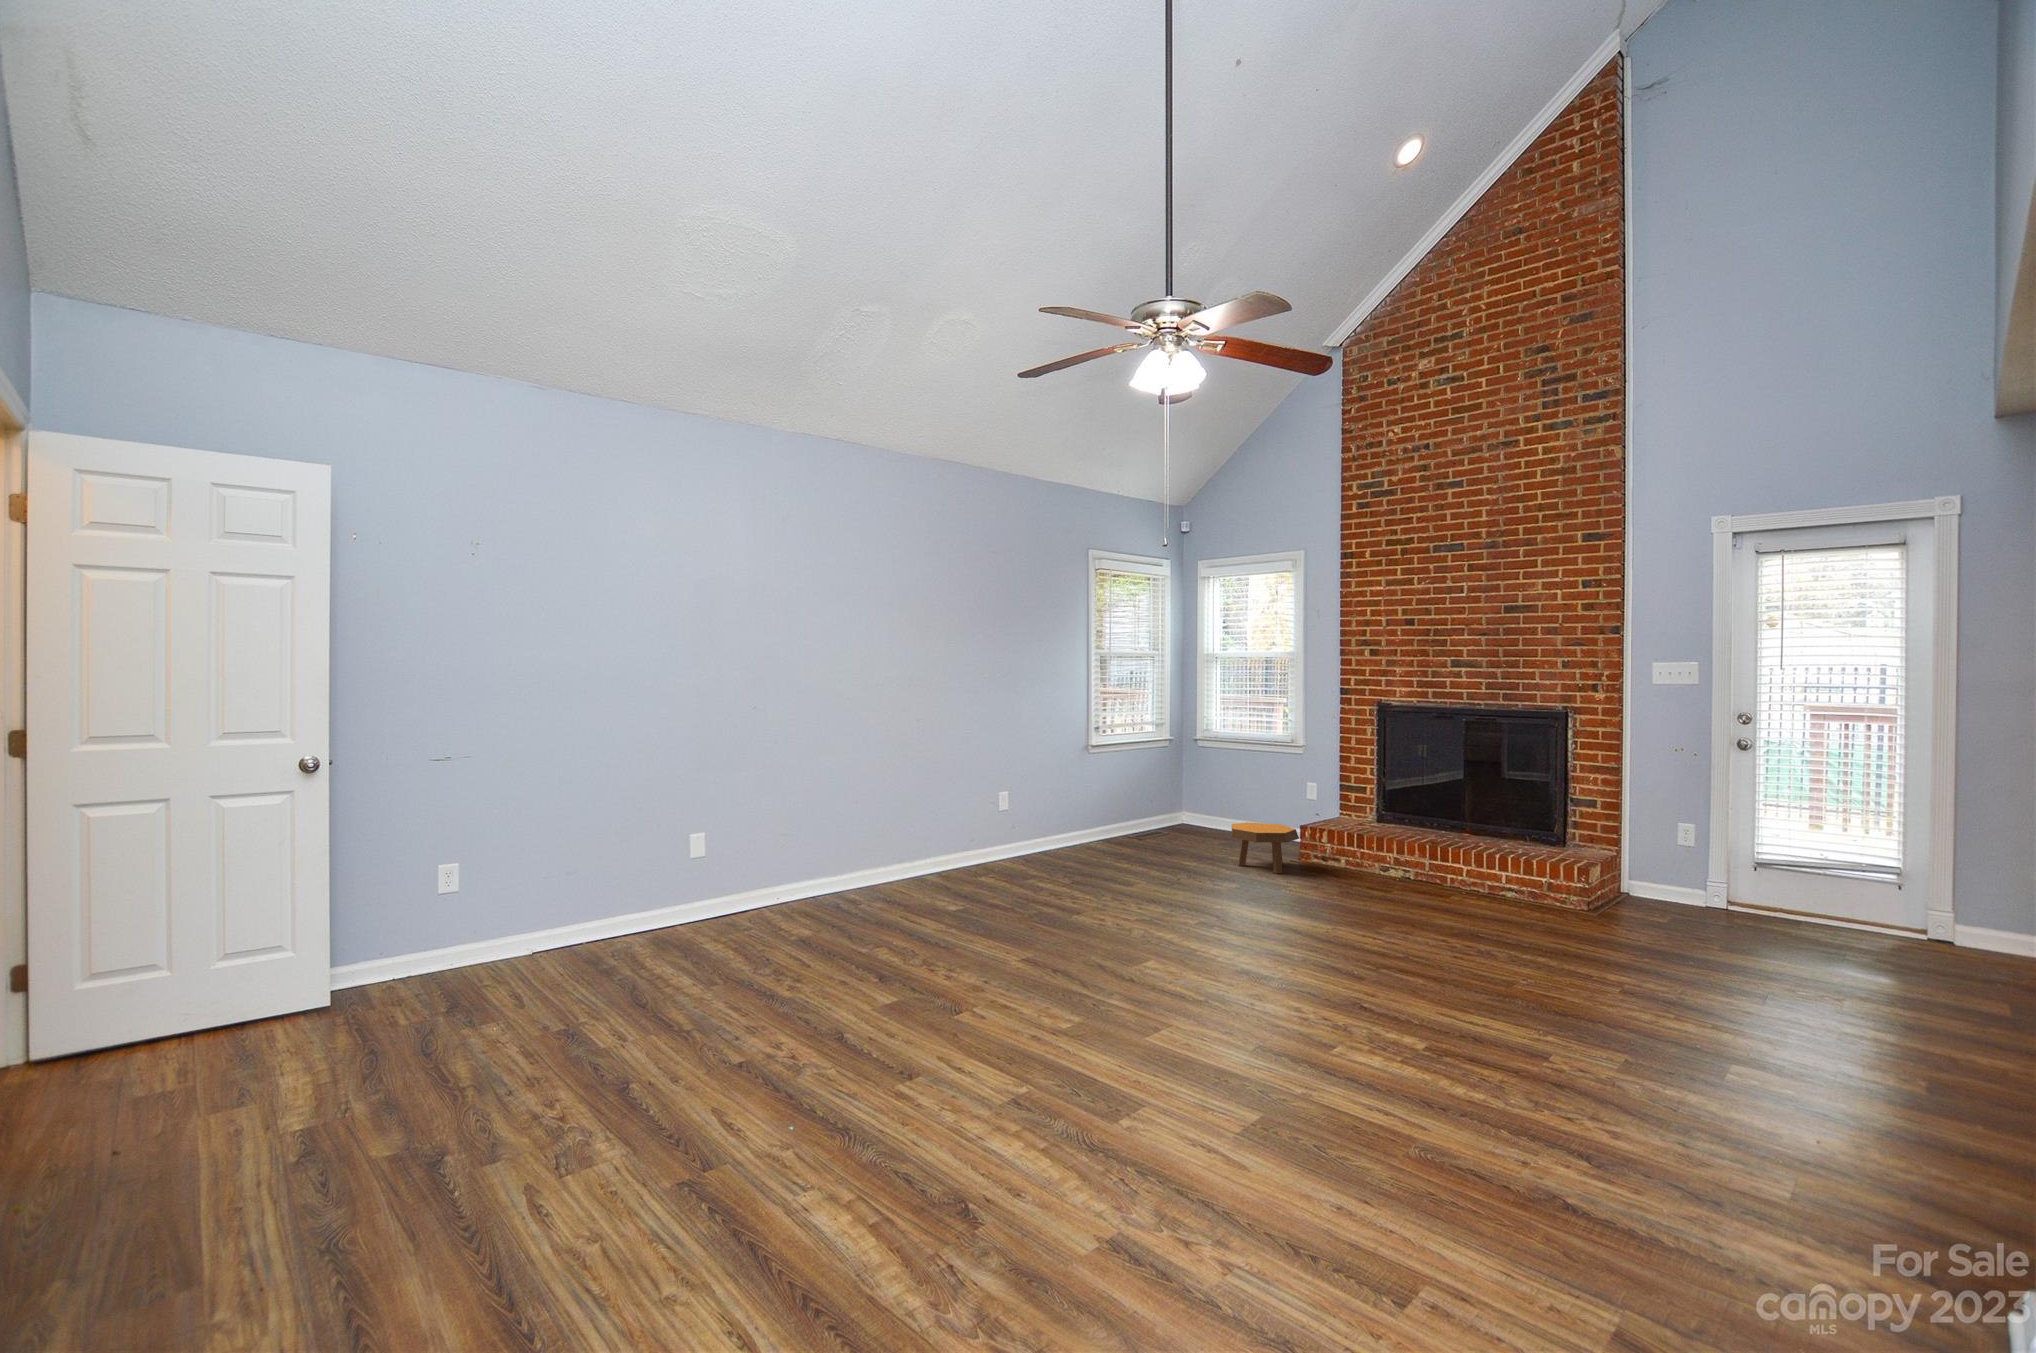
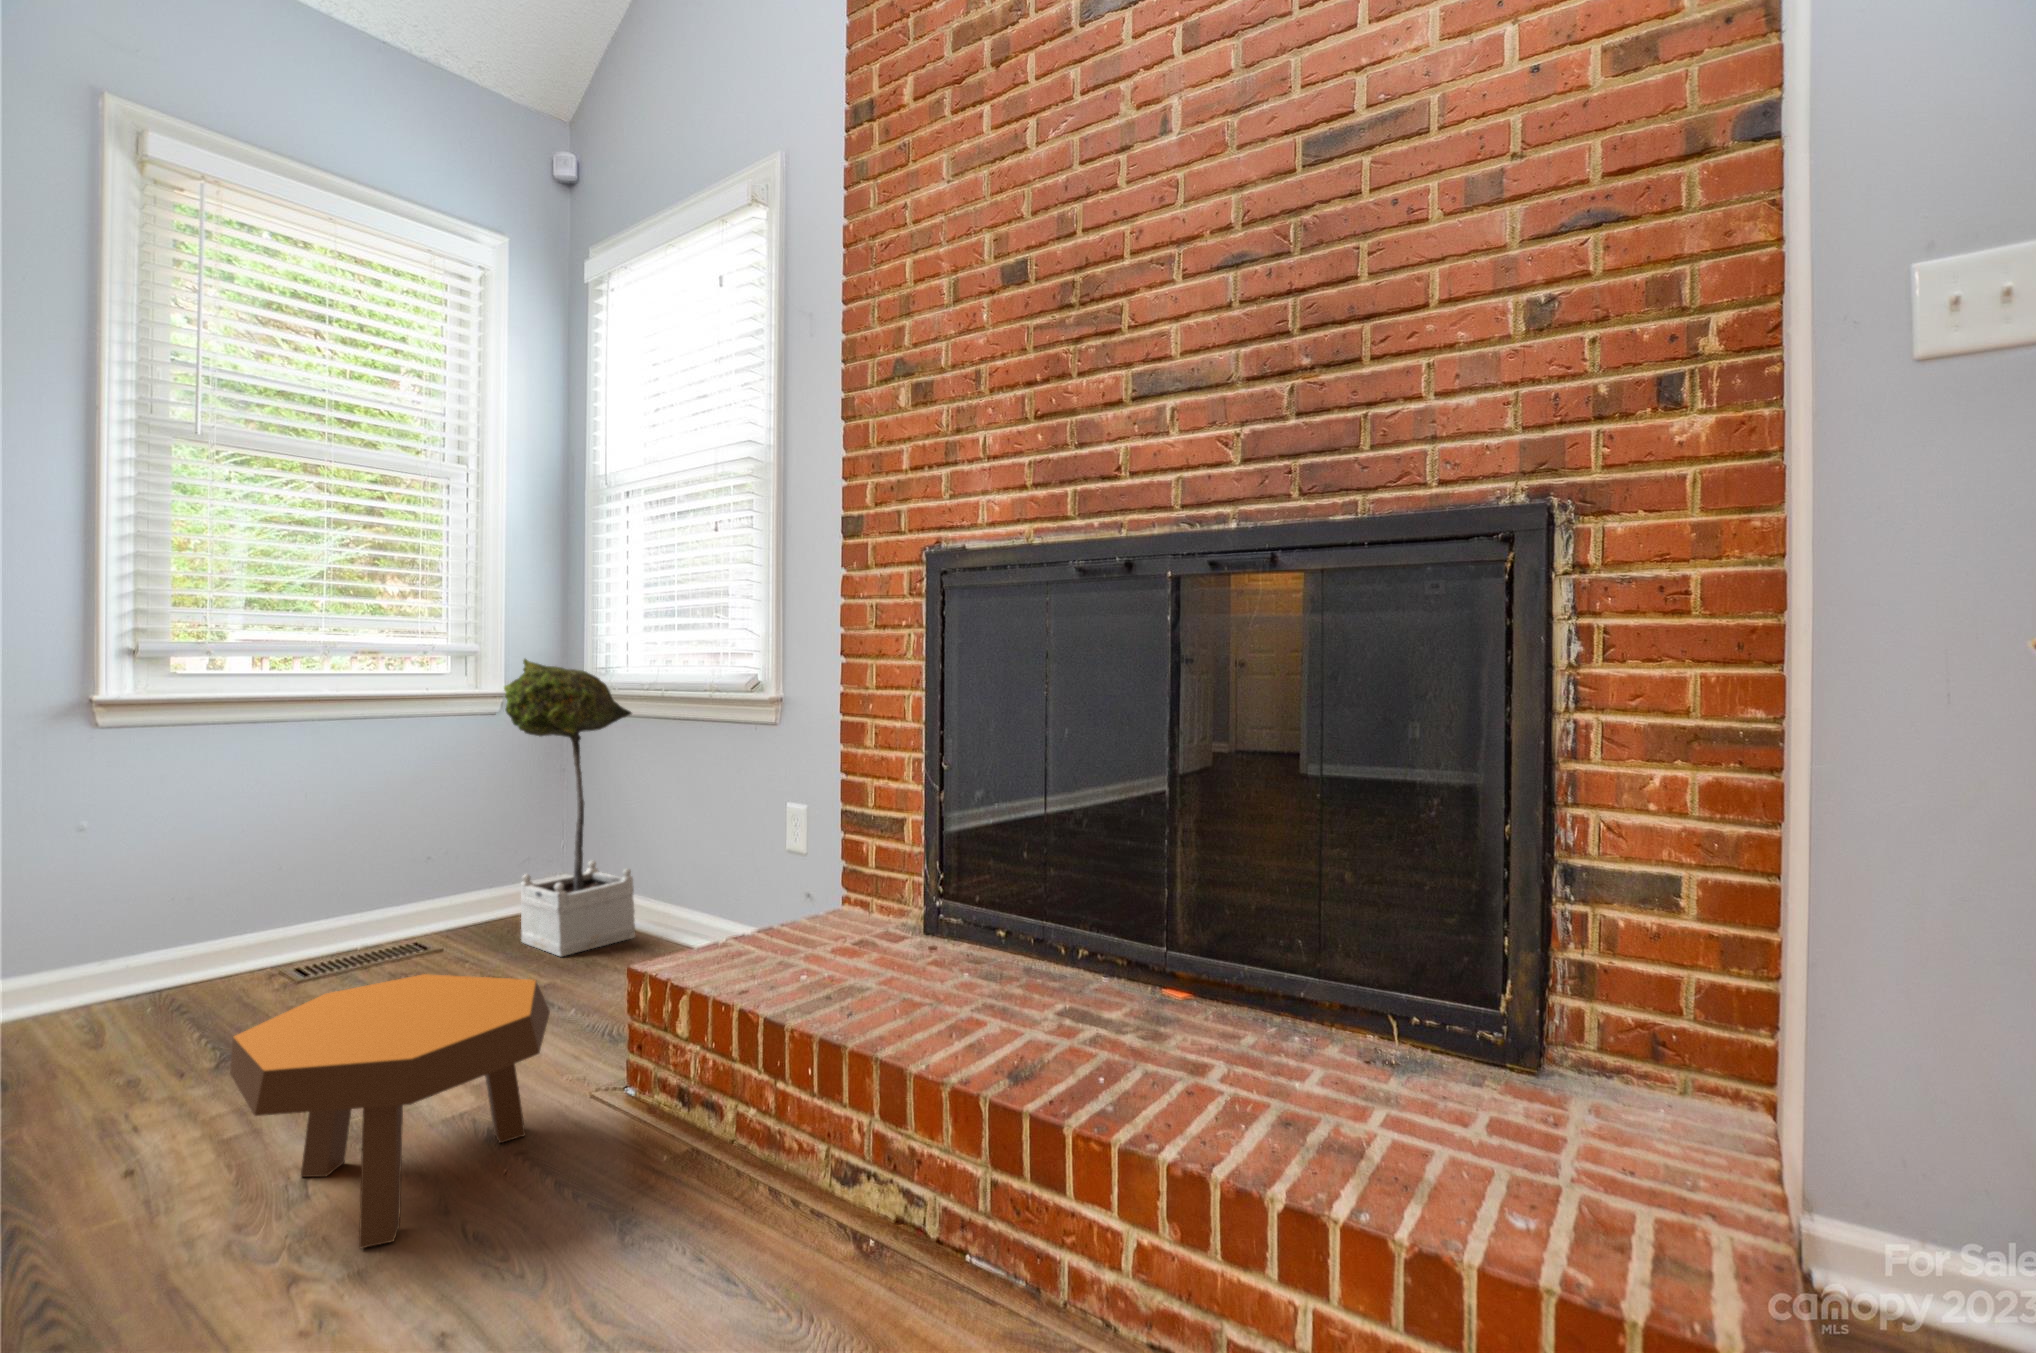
potted tree: none [1186,727,1232,835] -> present [504,659,635,956]

